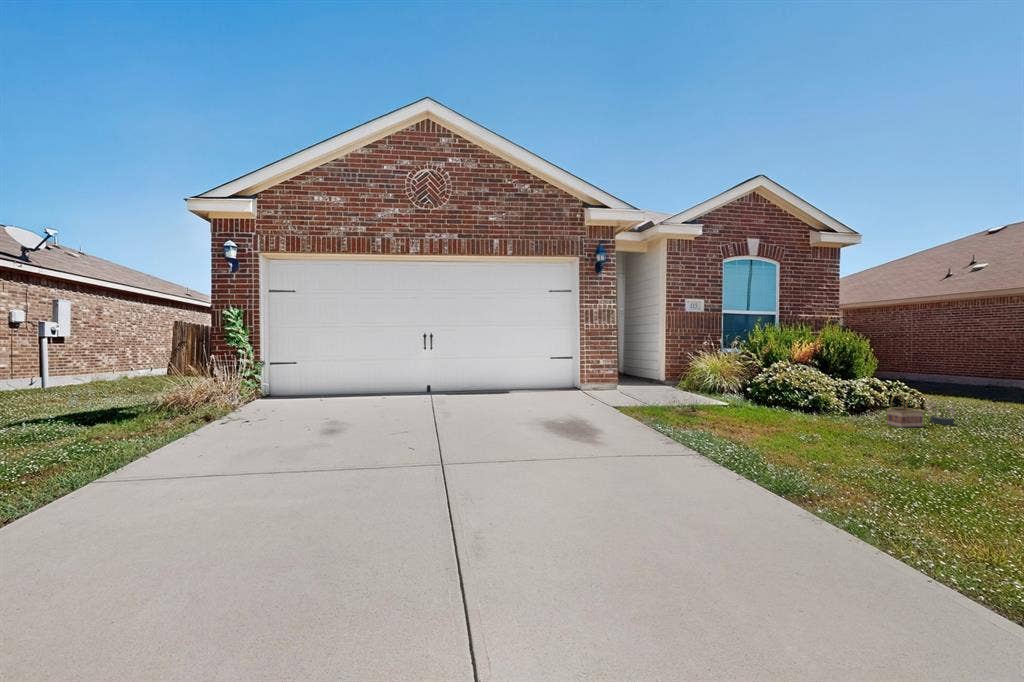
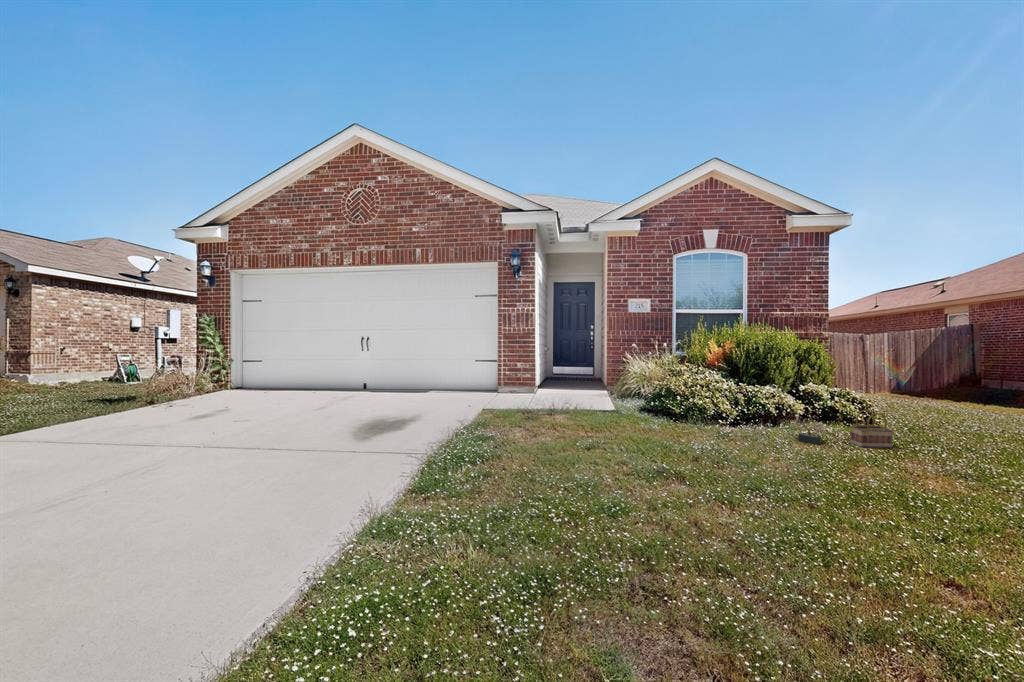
basket: present [887,394,923,428] -> present [850,410,893,448]

